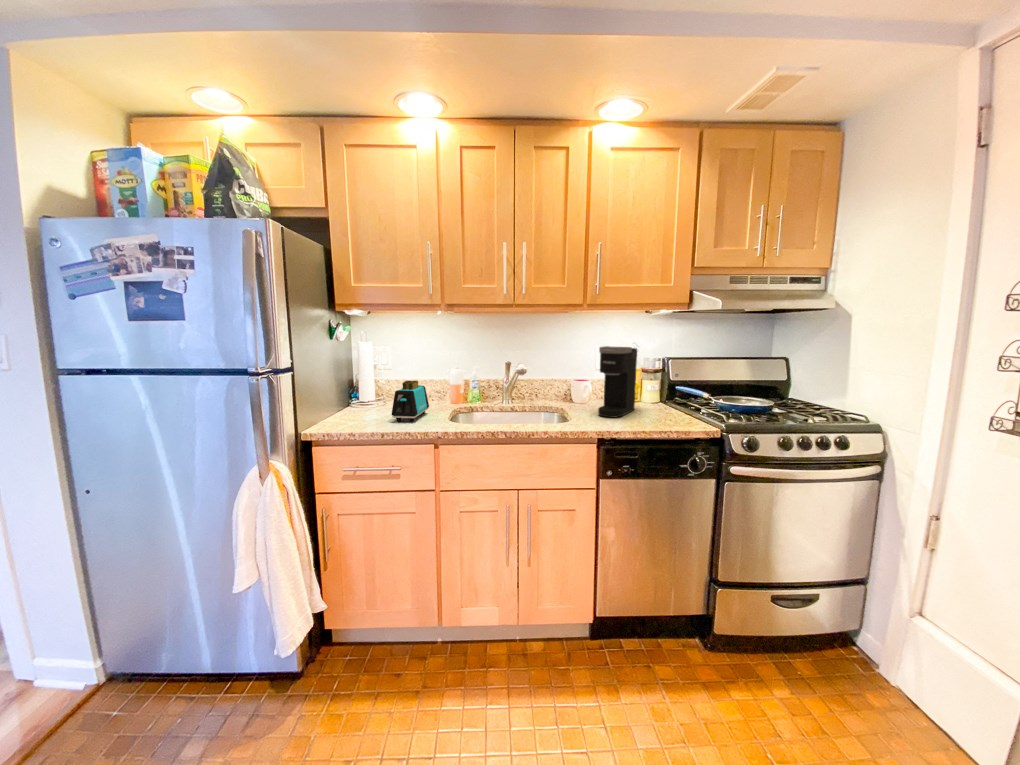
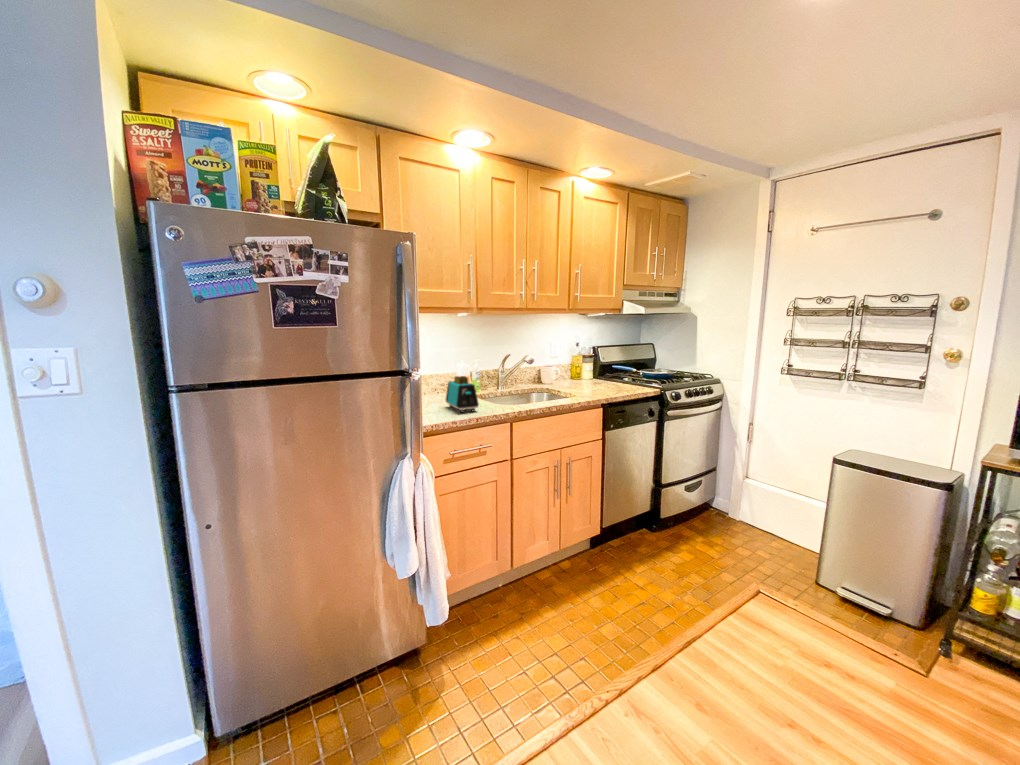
coffee maker: present [598,346,637,417] -> none [581,340,604,391]

